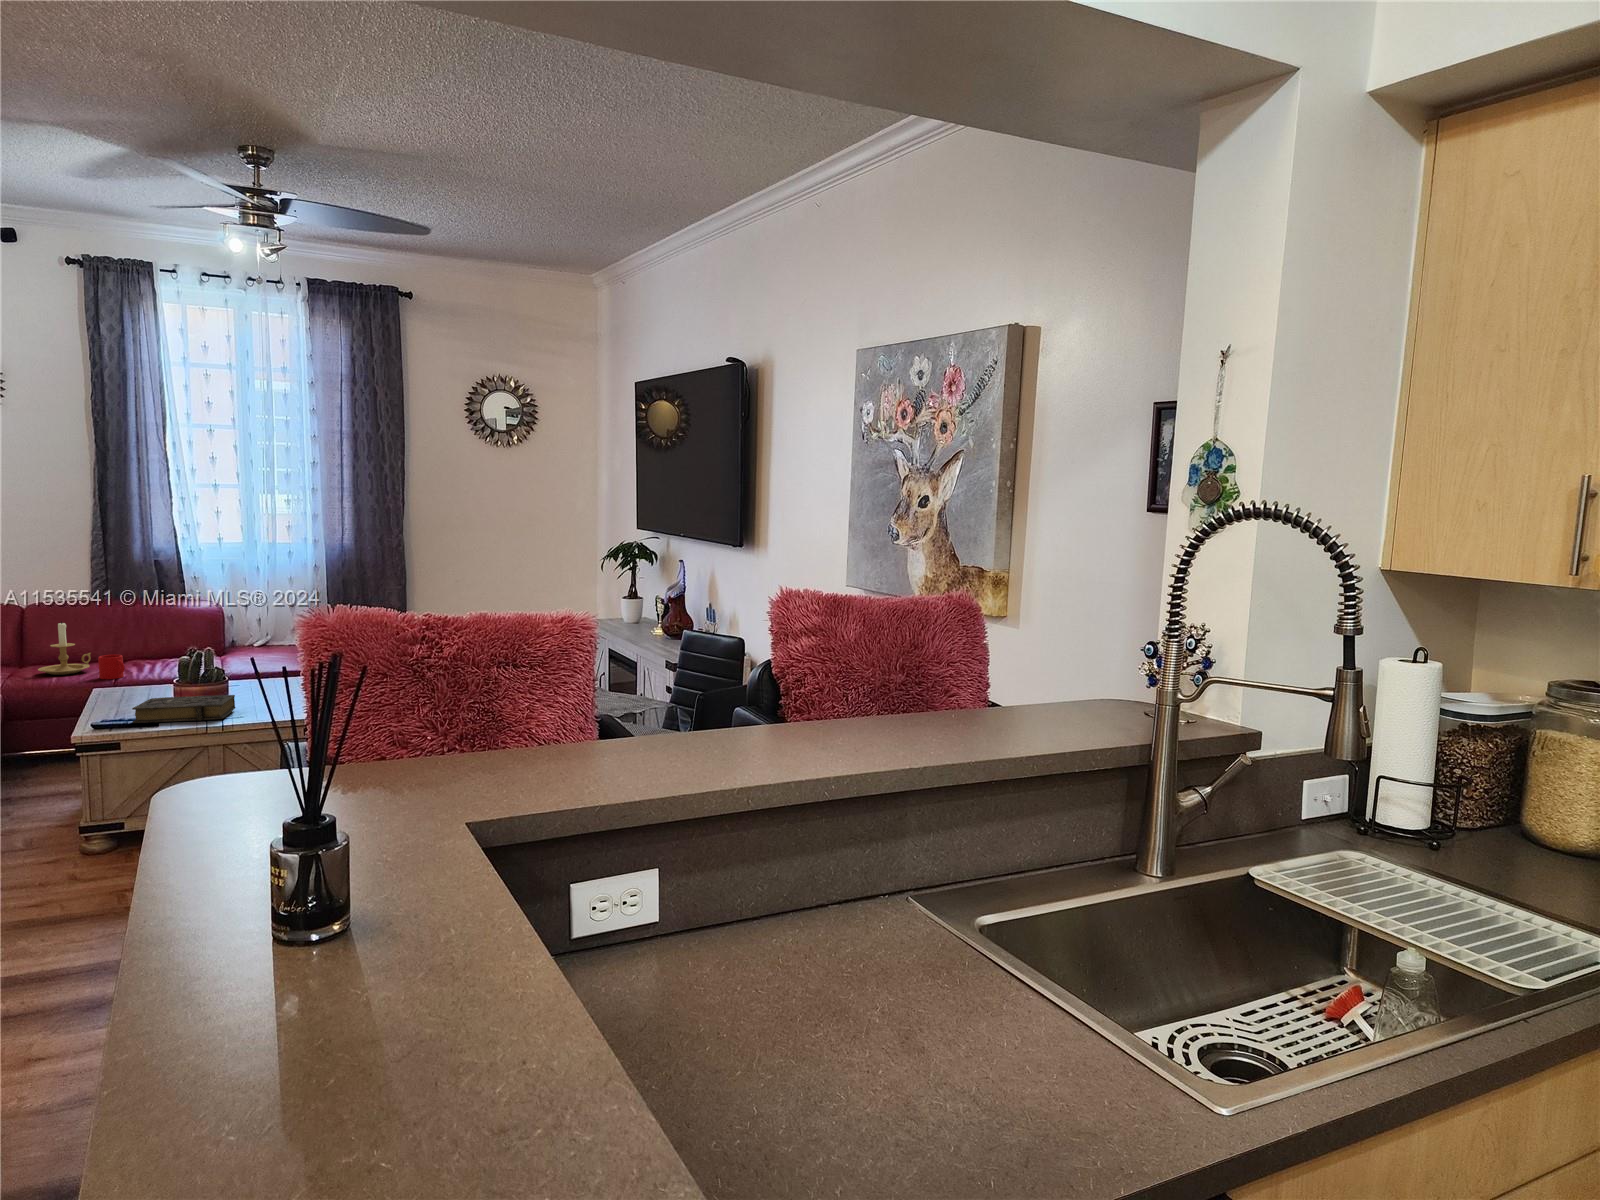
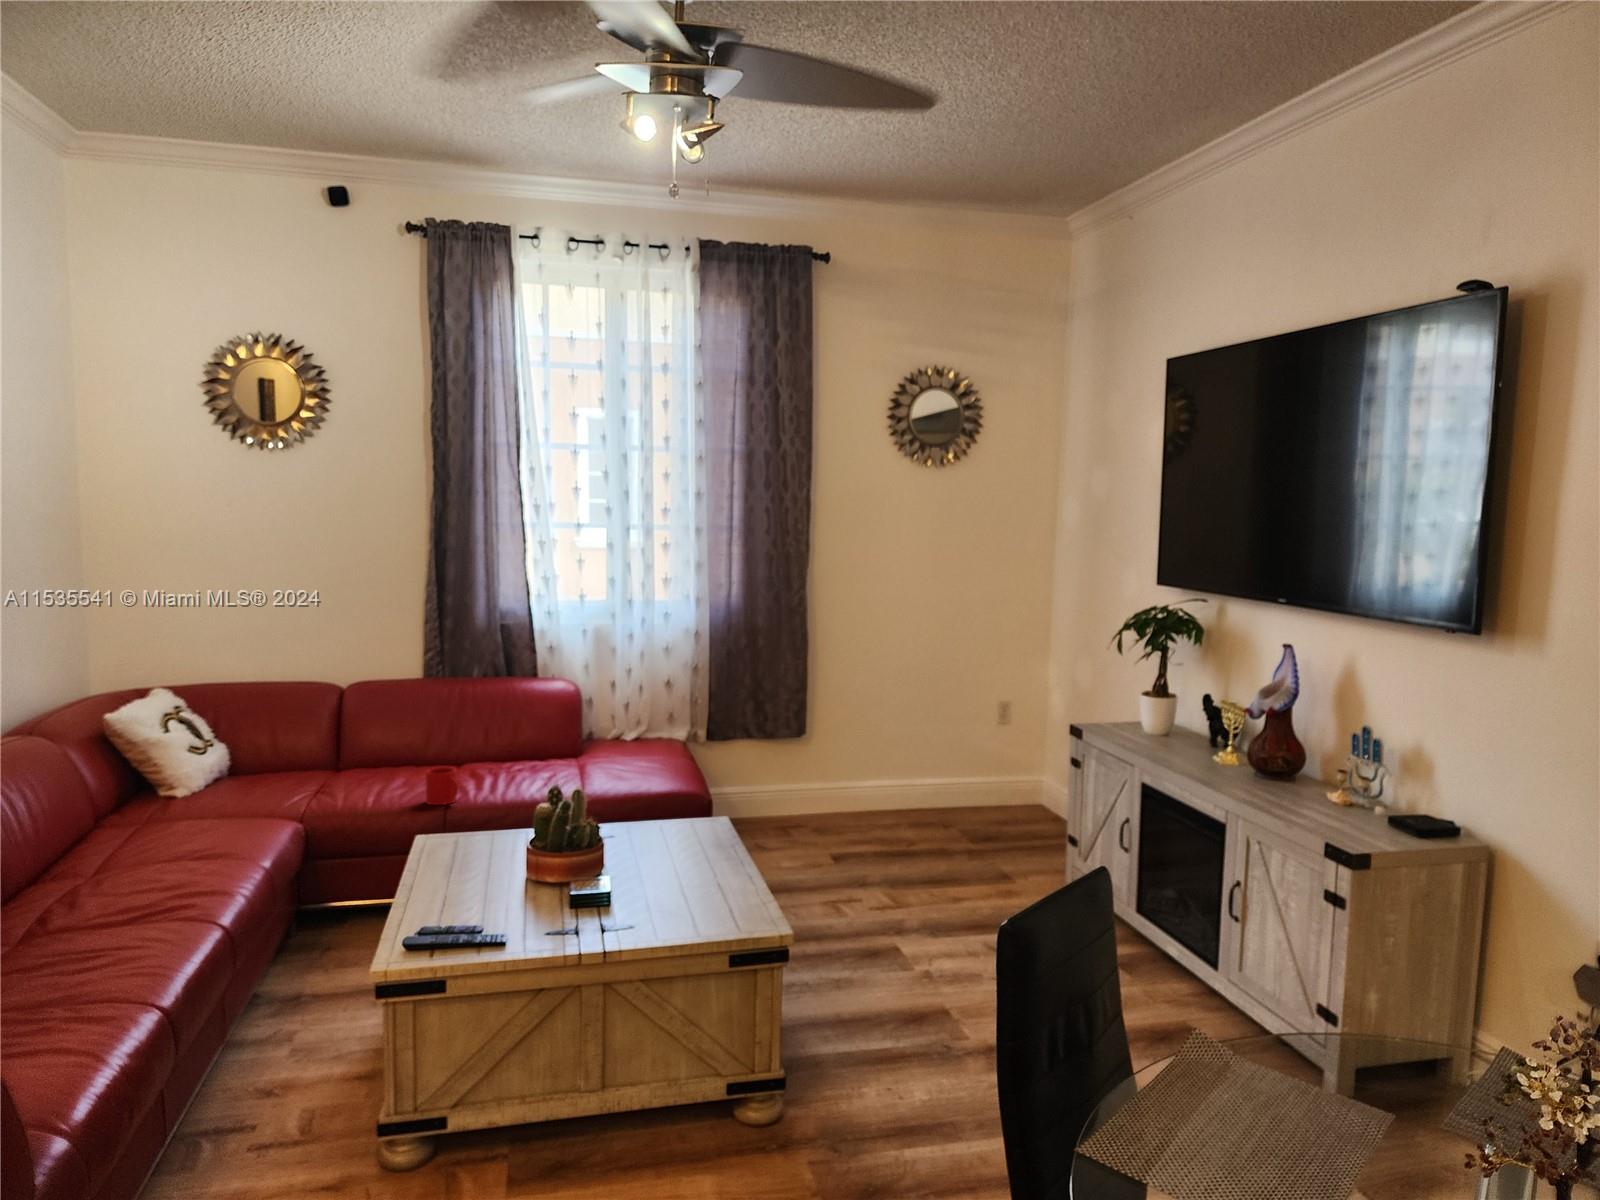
candle holder: present [38,621,91,675] -> none [352,715,419,791]
book: present [132,695,236,723] -> none [466,881,625,941]

